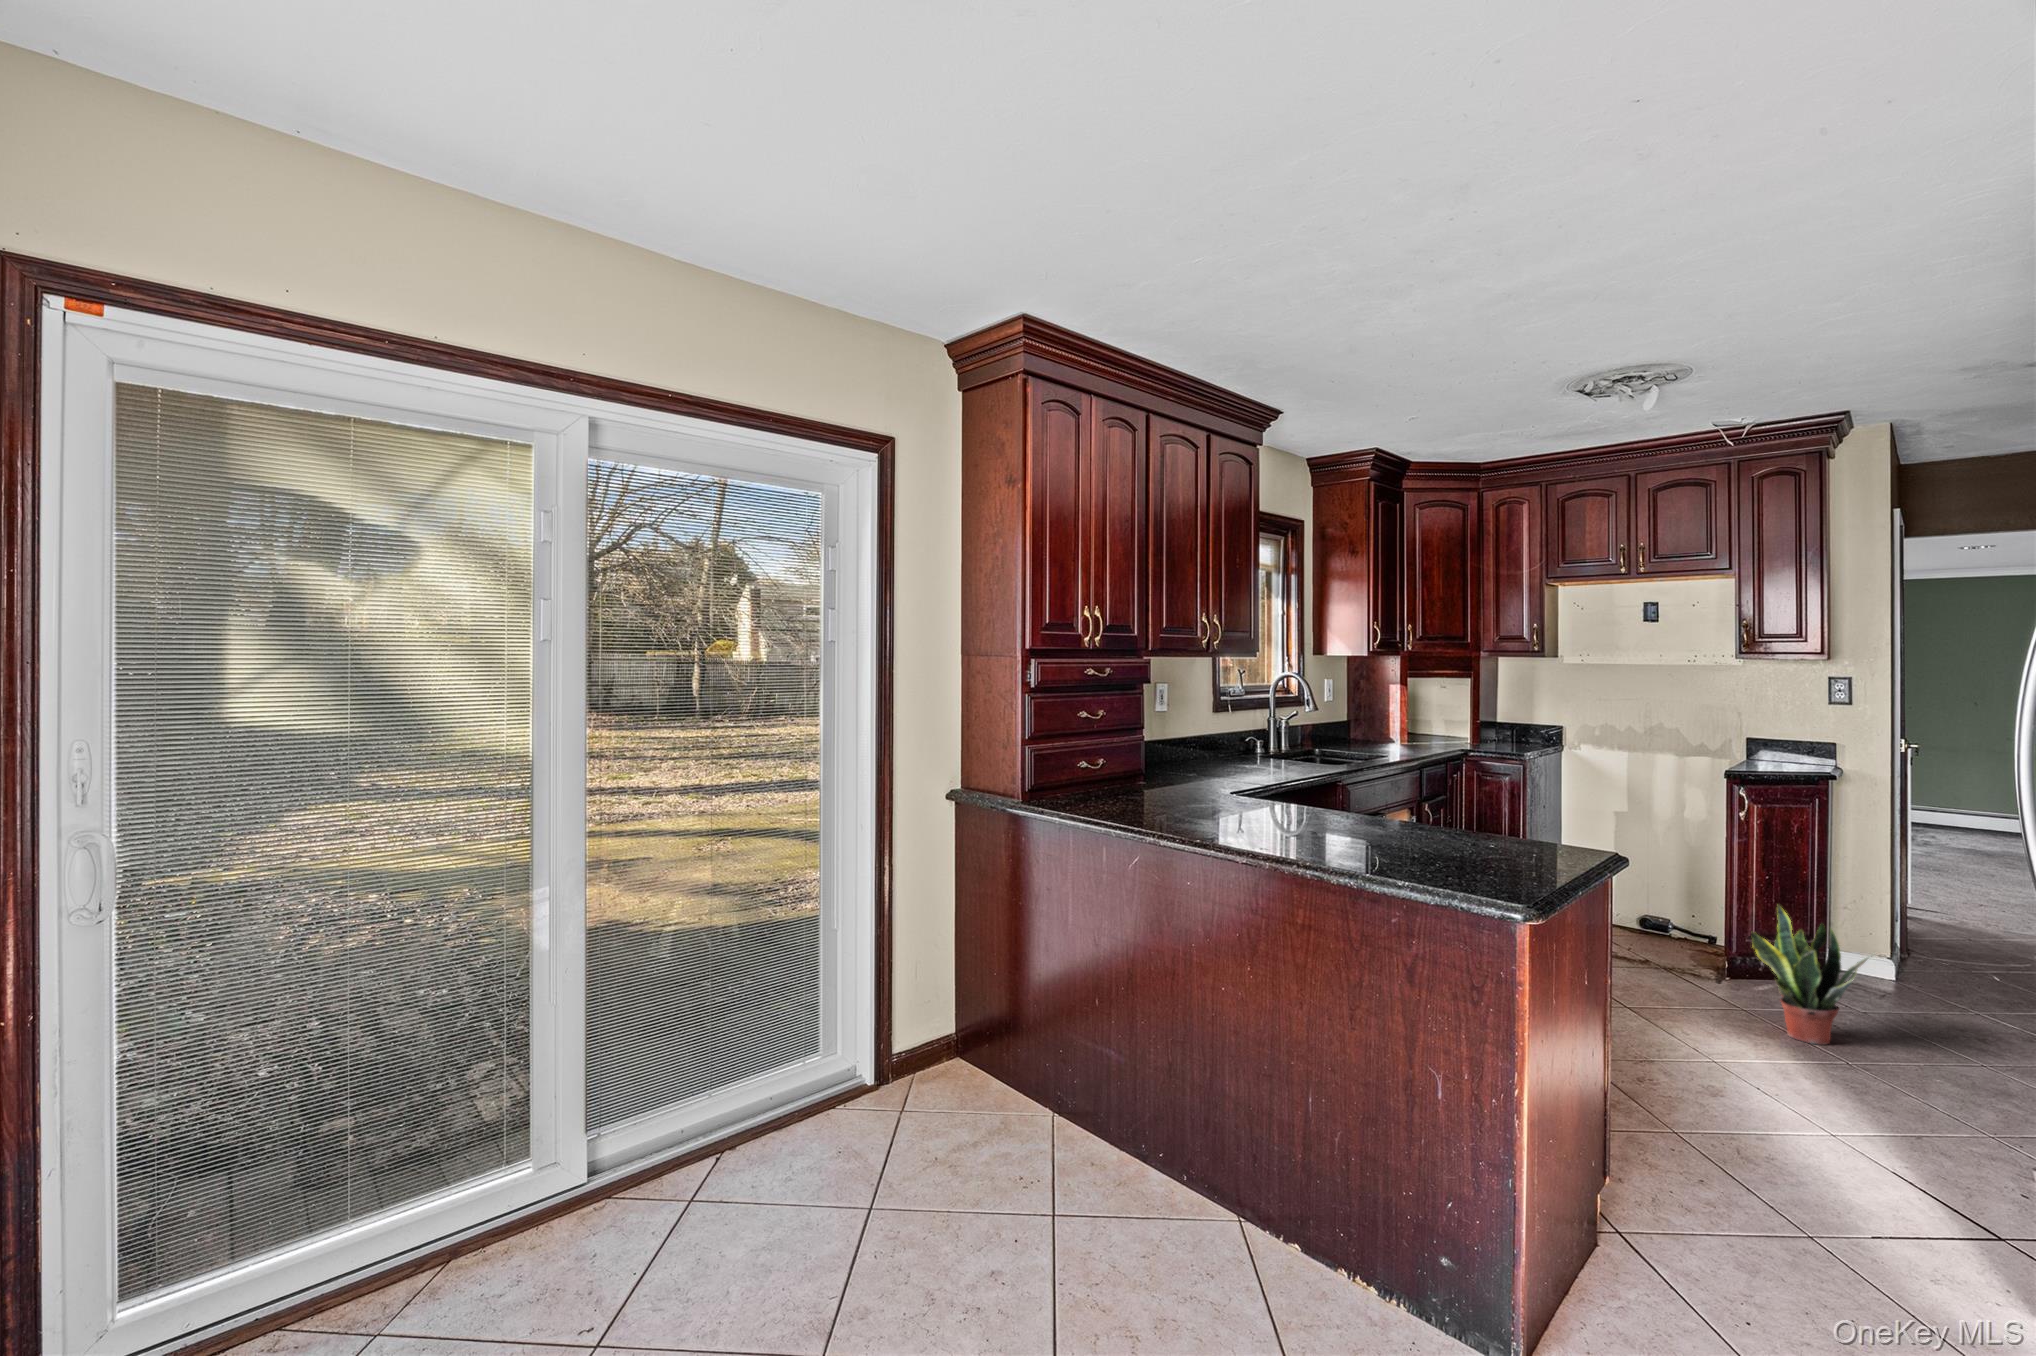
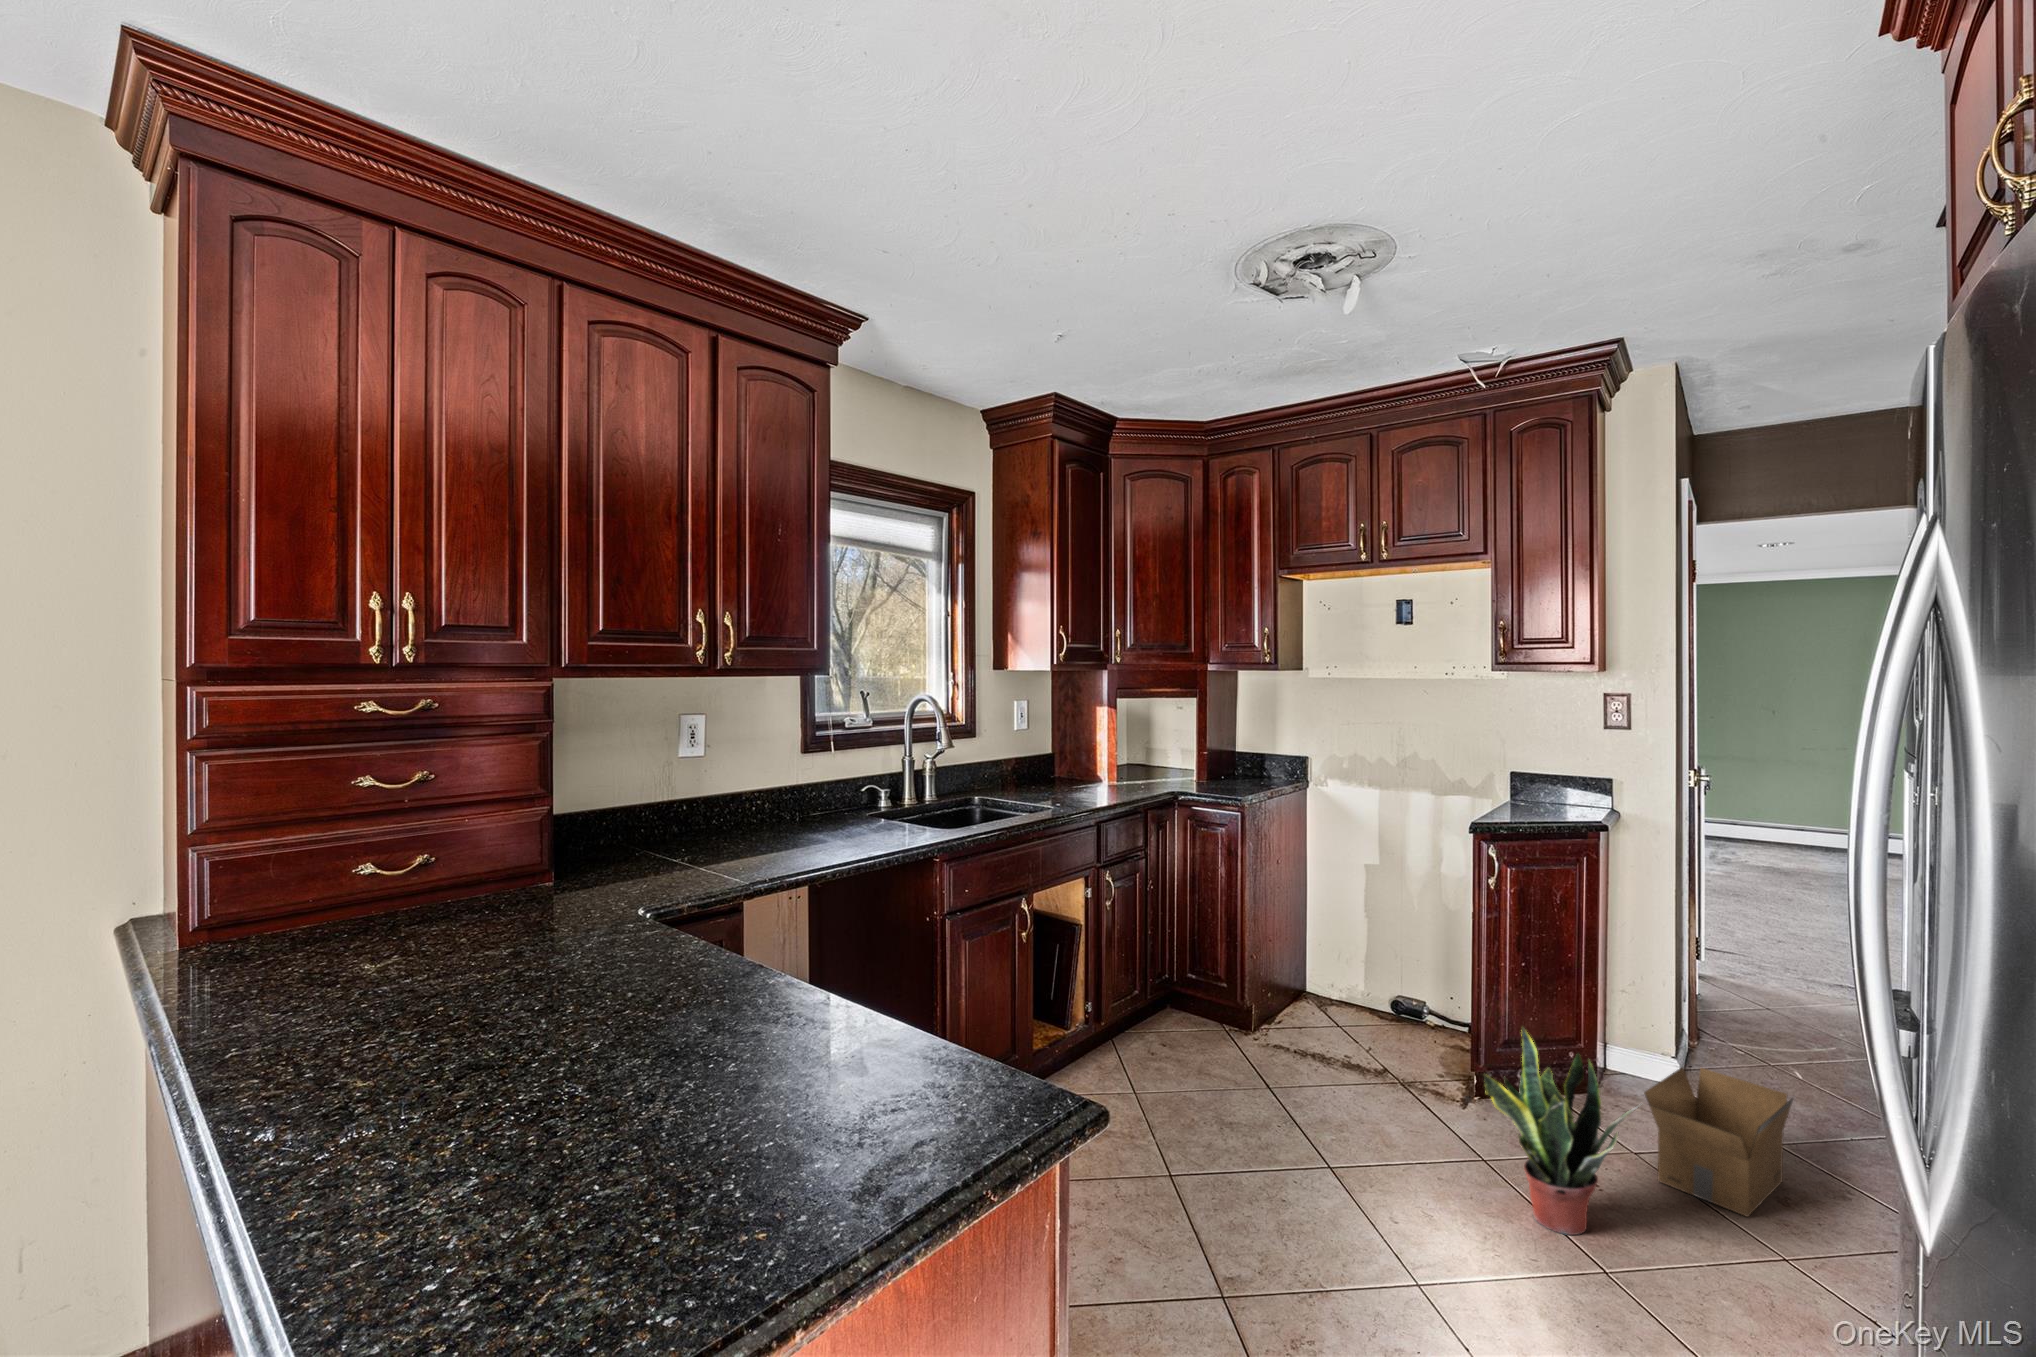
cardboard box: none [1871,949,1994,1043] -> present [1644,1068,1793,1217]

